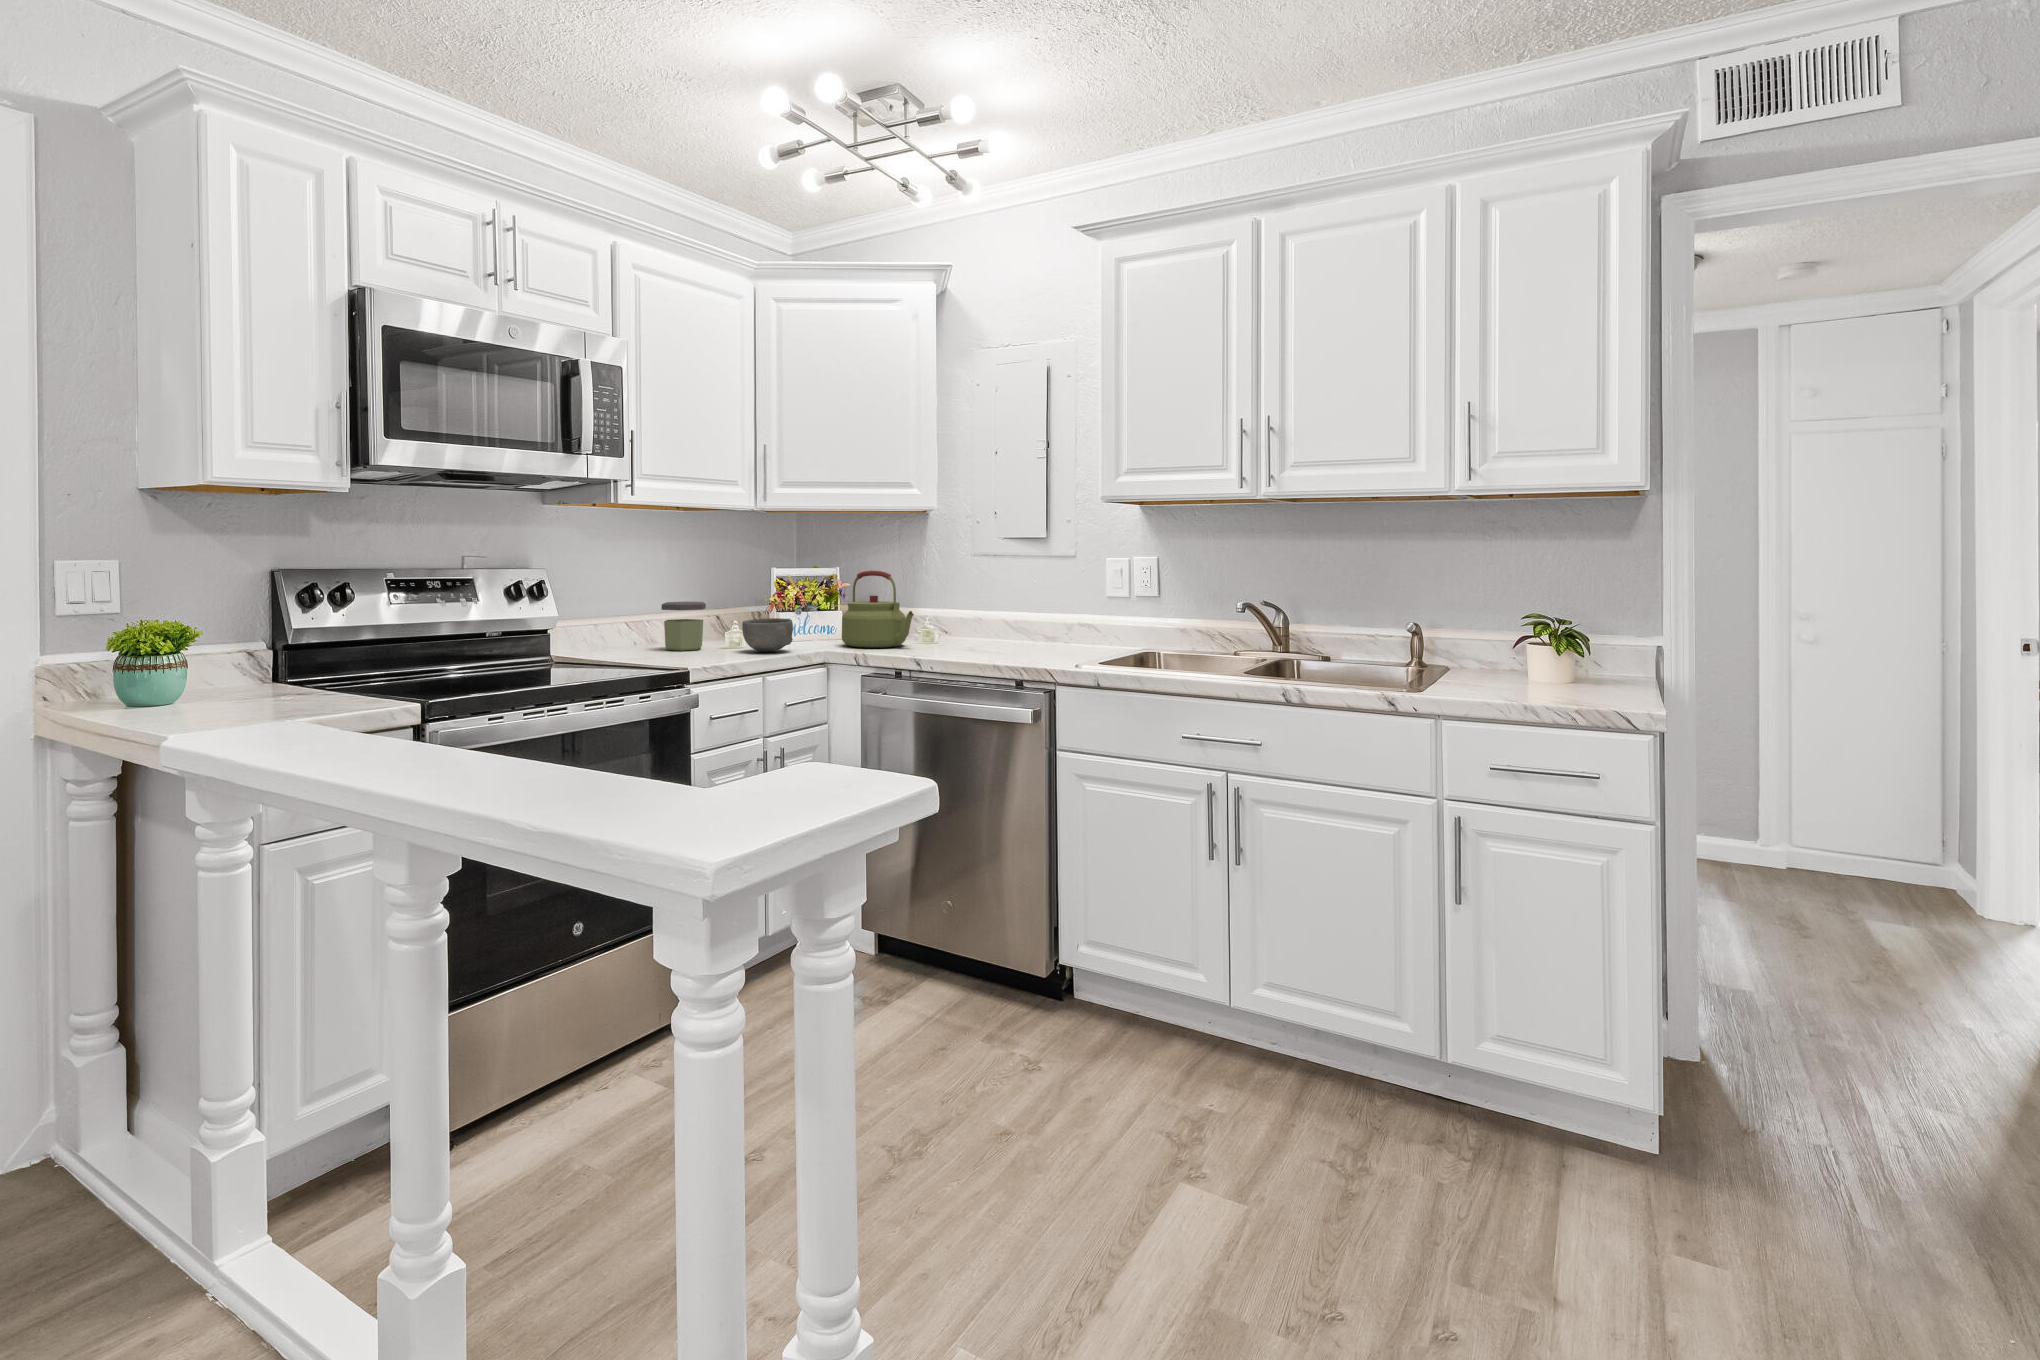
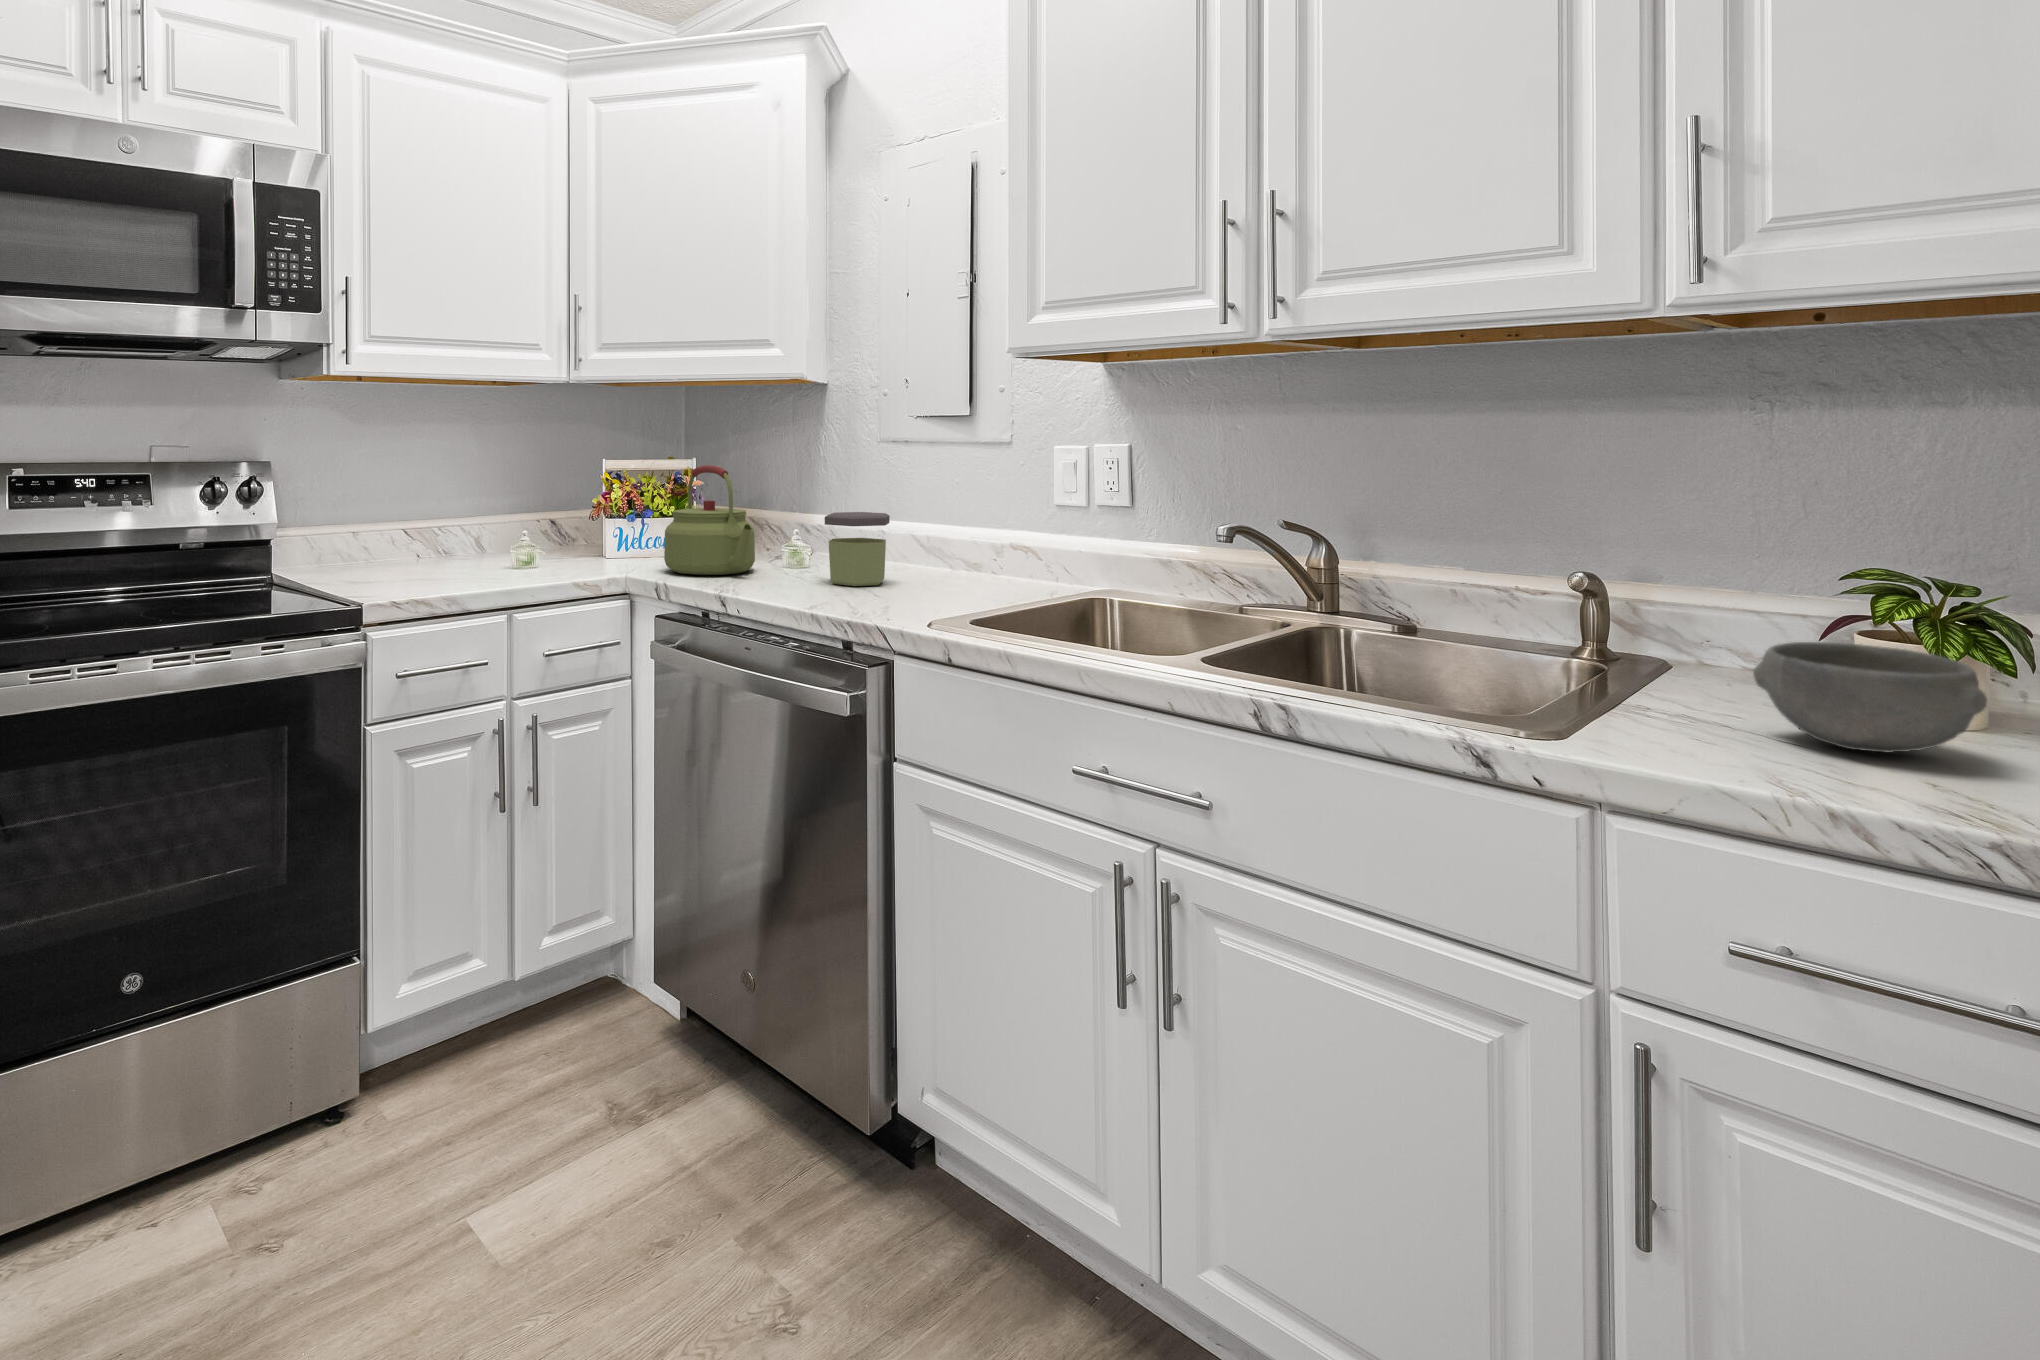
jar: present [661,602,706,651] -> present [825,512,890,586]
bowl: present [742,618,793,652] -> present [1753,642,1987,753]

